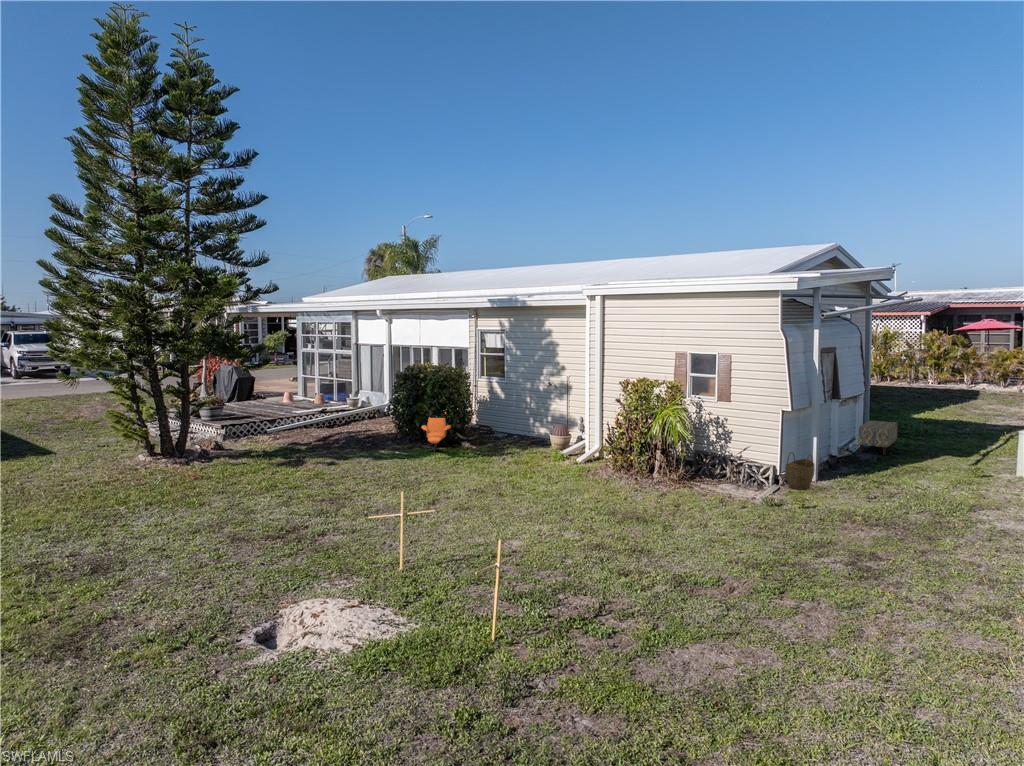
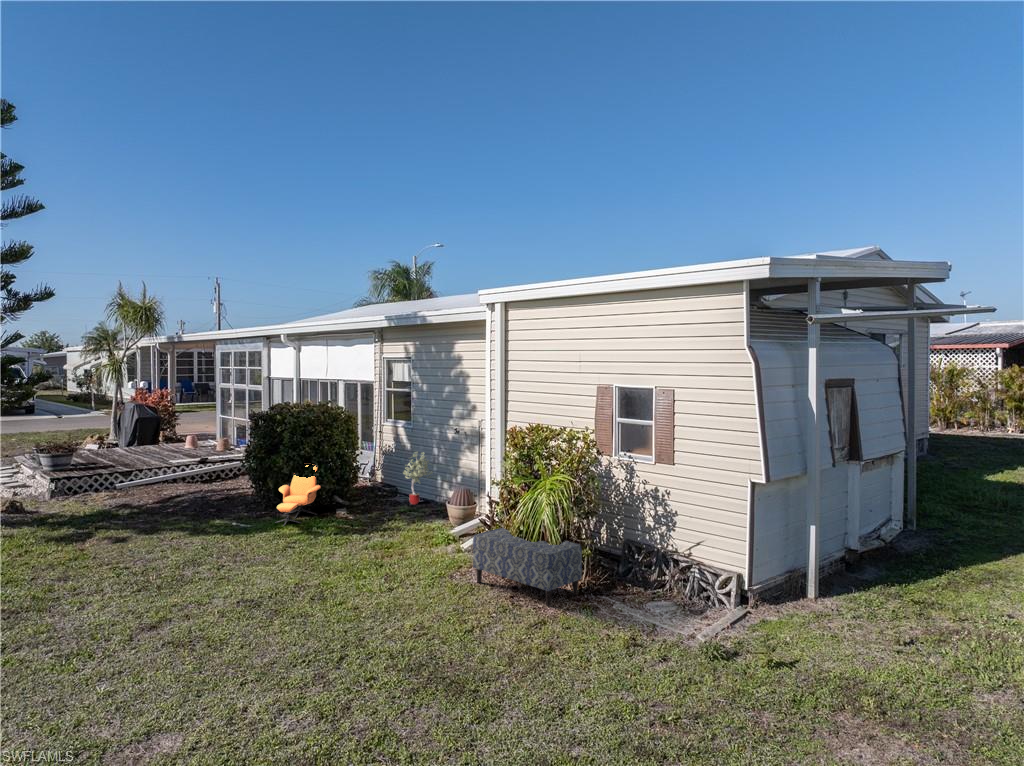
potted tree: none [500,400,526,439] -> present [403,452,432,504]
bench: present [858,421,897,455] -> present [473,528,582,606]
woven basket: present [785,452,815,489] -> none [757,550,807,616]

